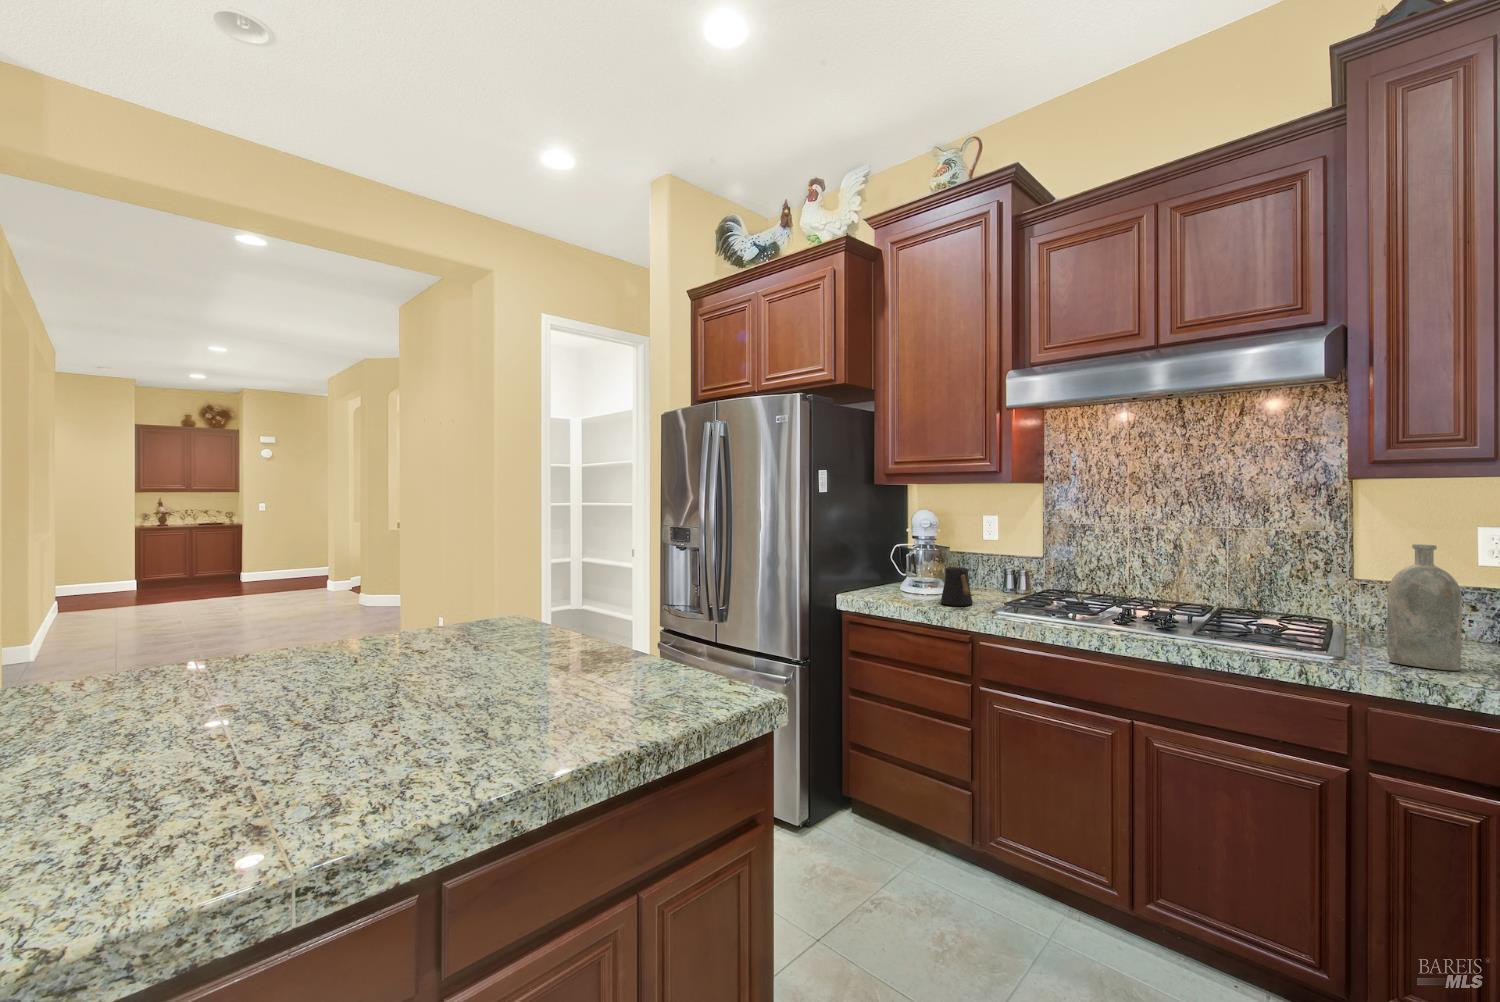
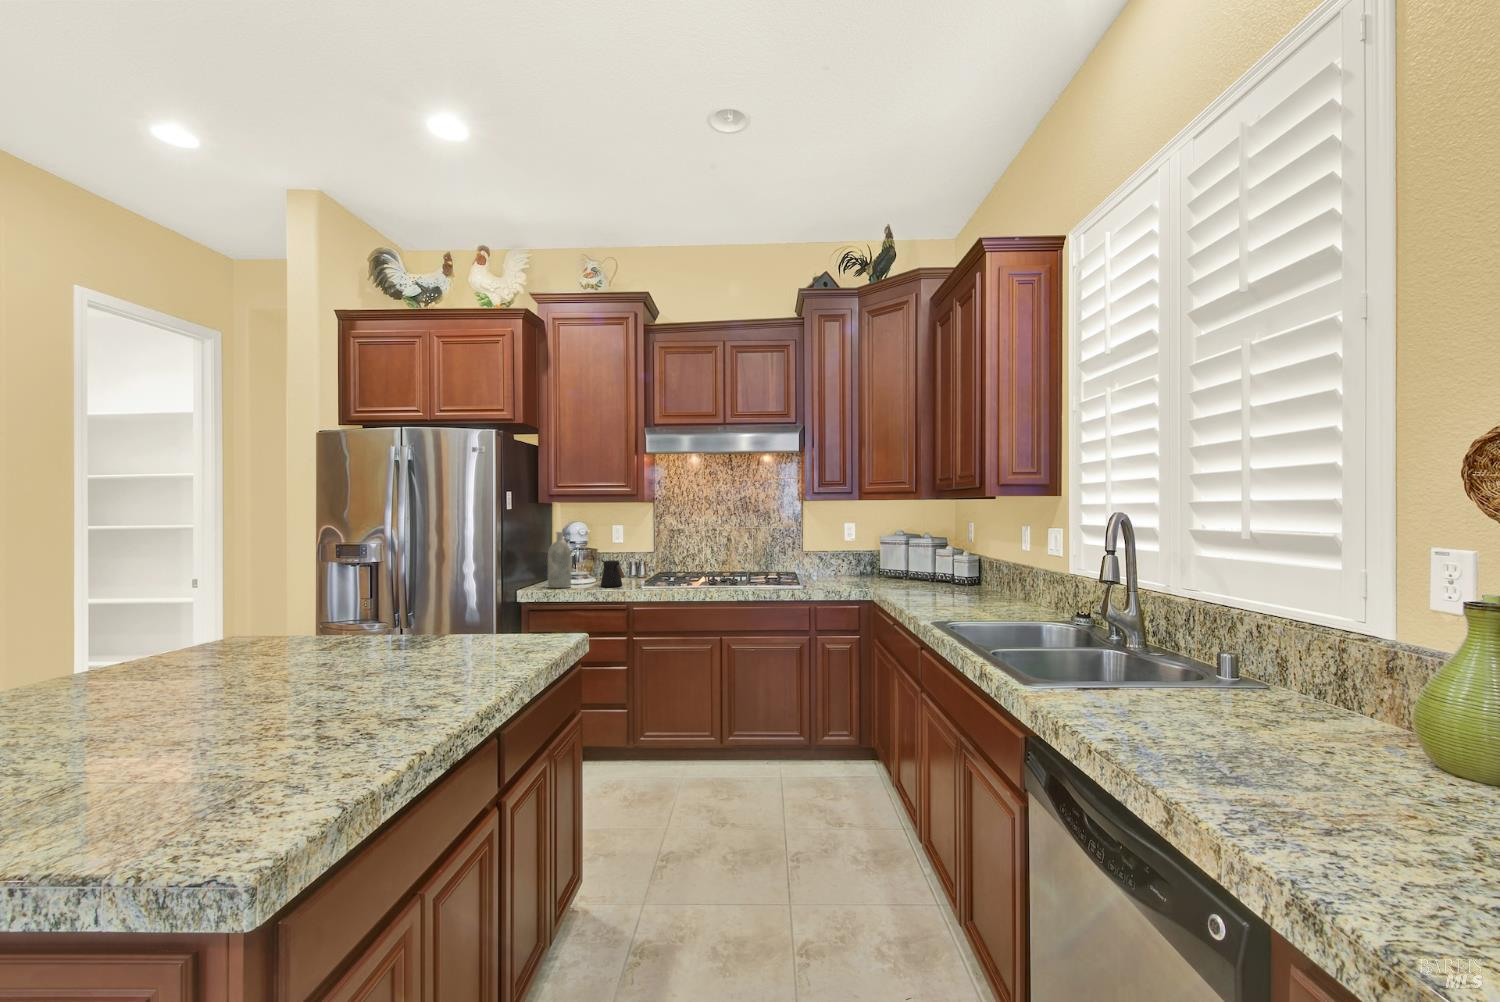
bottle: present [1387,544,1462,671] -> present [548,532,571,588]

